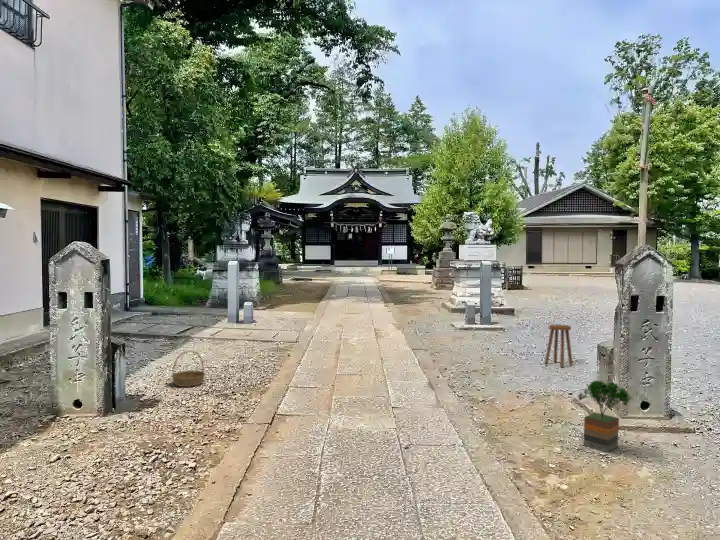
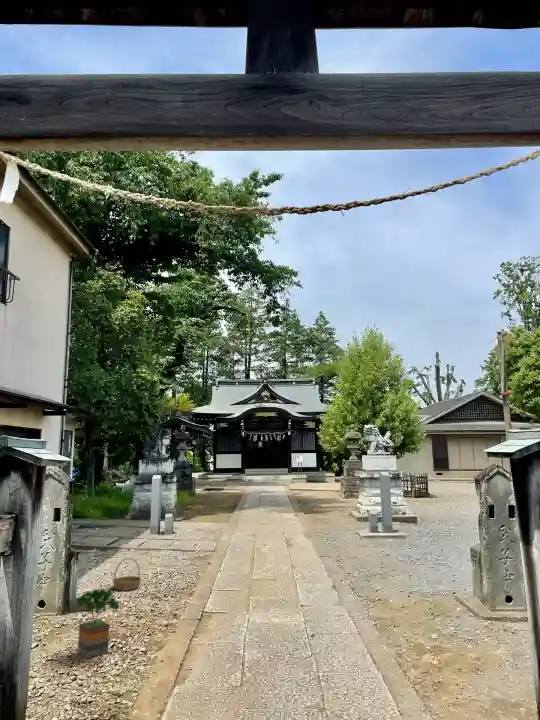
stool: present [545,325,573,367] -> none [436,531,461,570]
potted tree: present [578,380,631,452] -> present [76,589,119,658]

